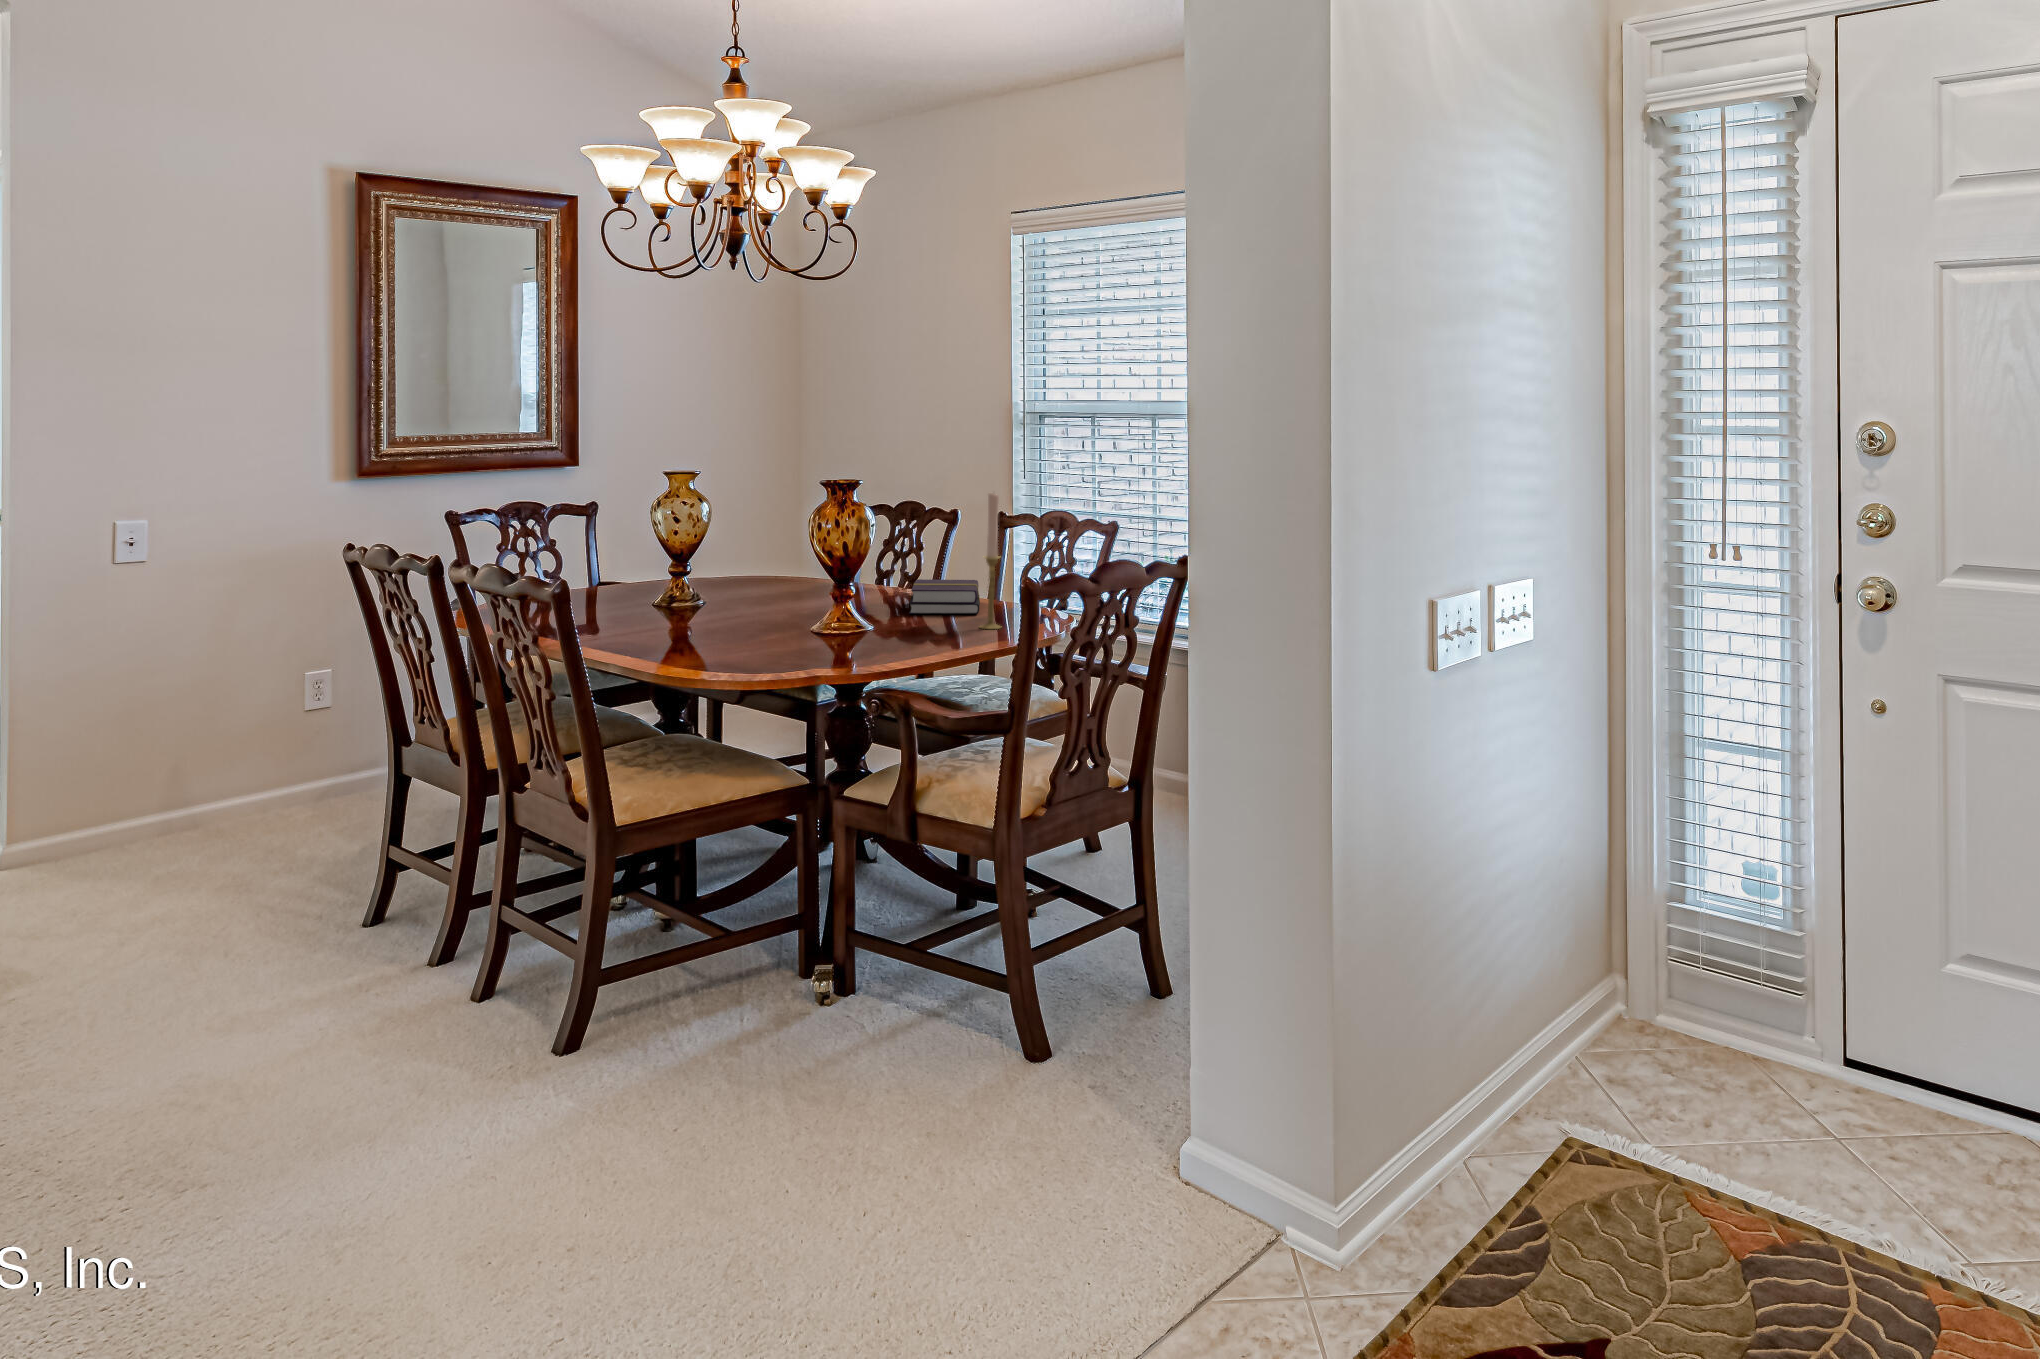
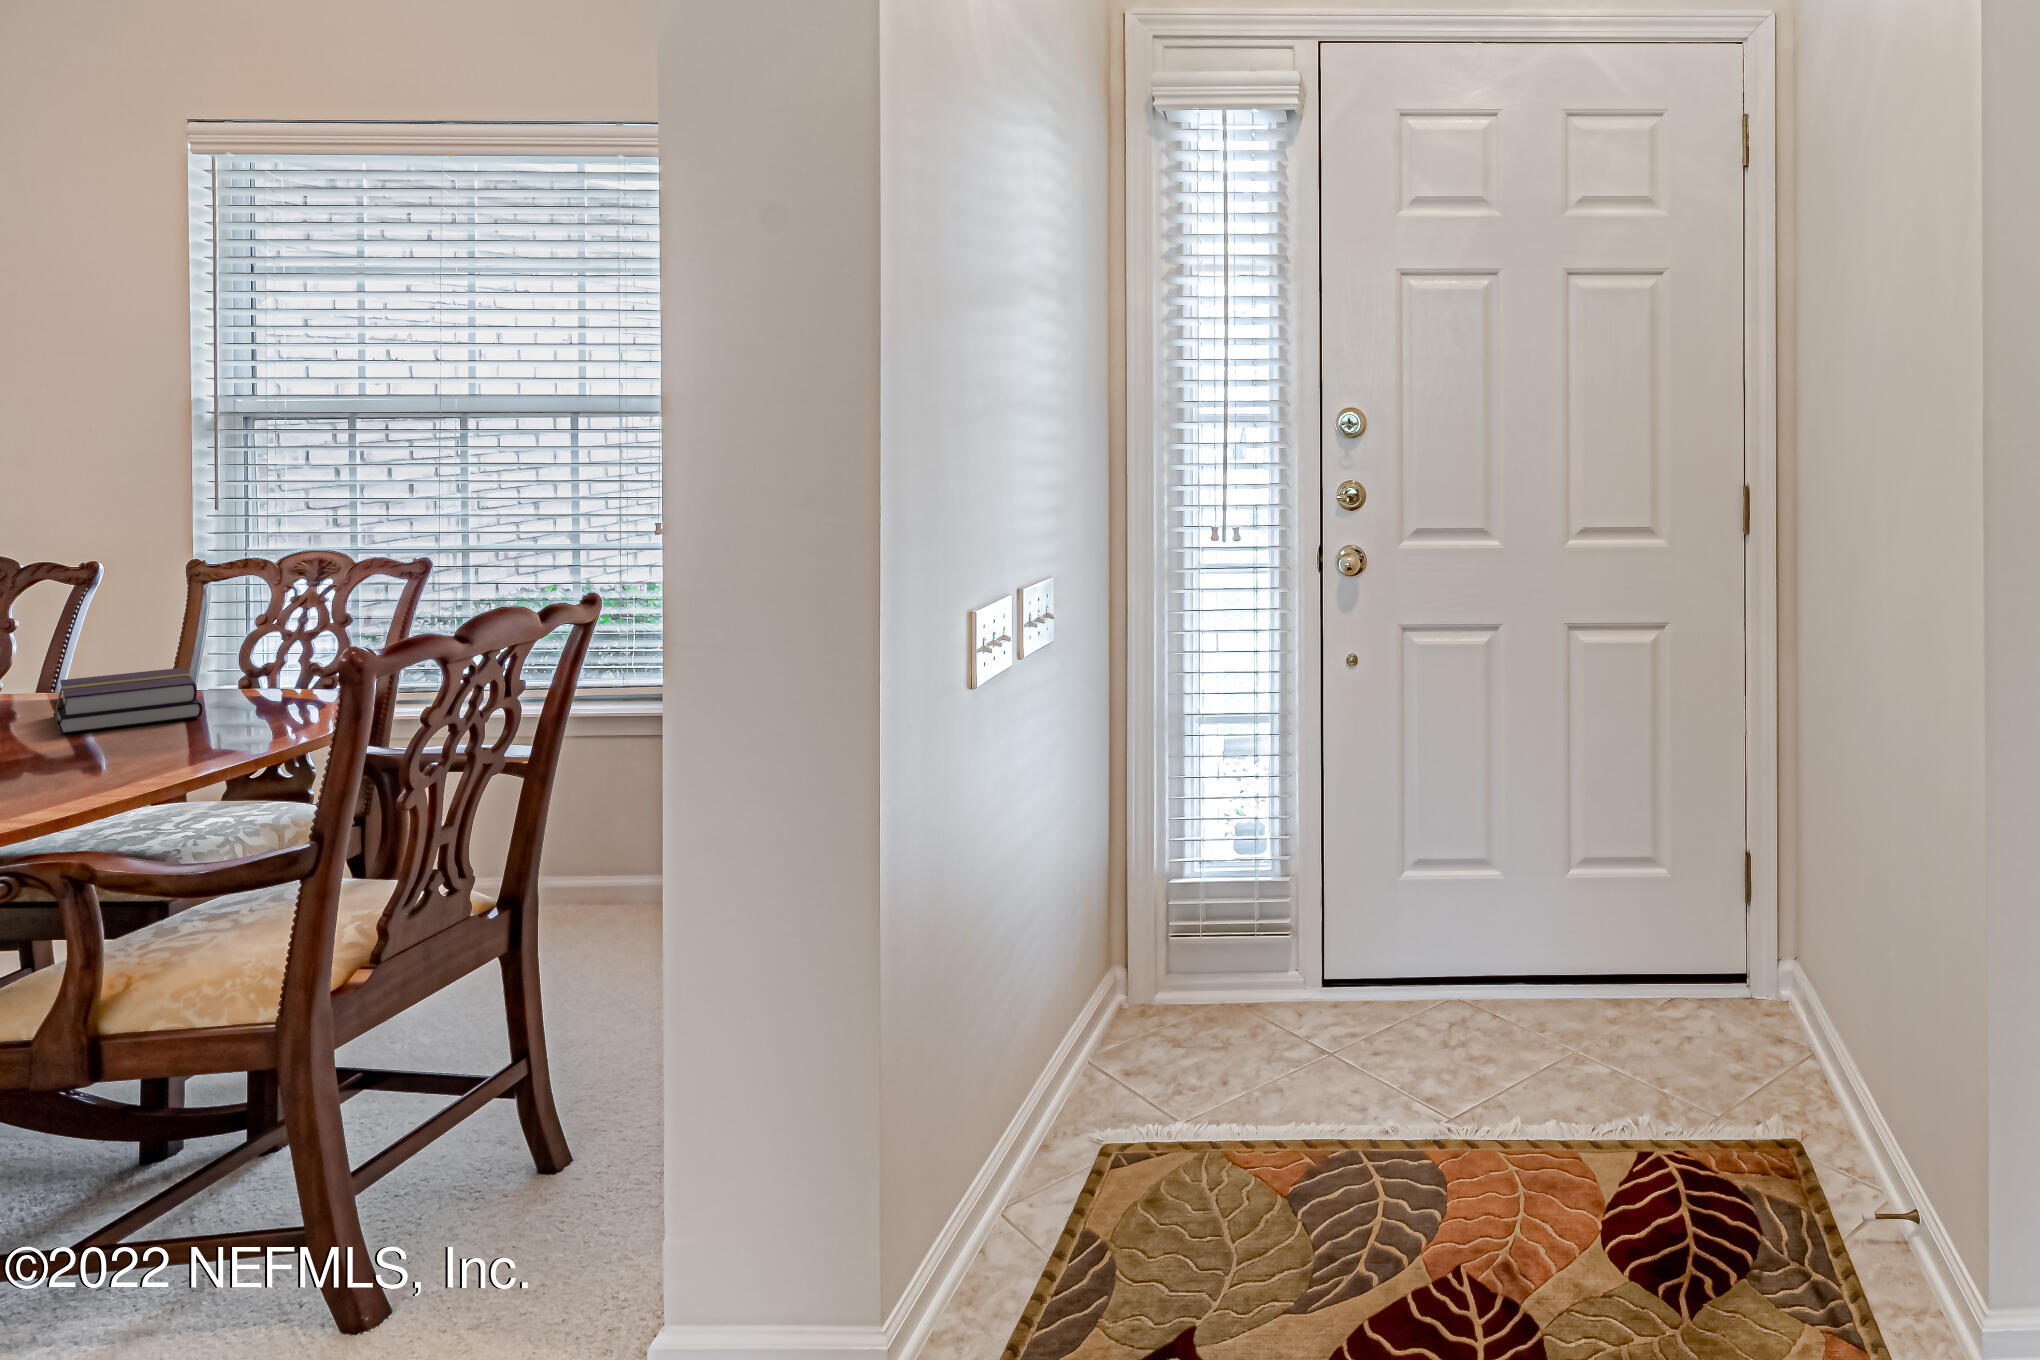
candlestick: present [980,493,1000,629] -> none [217,535,261,736]

